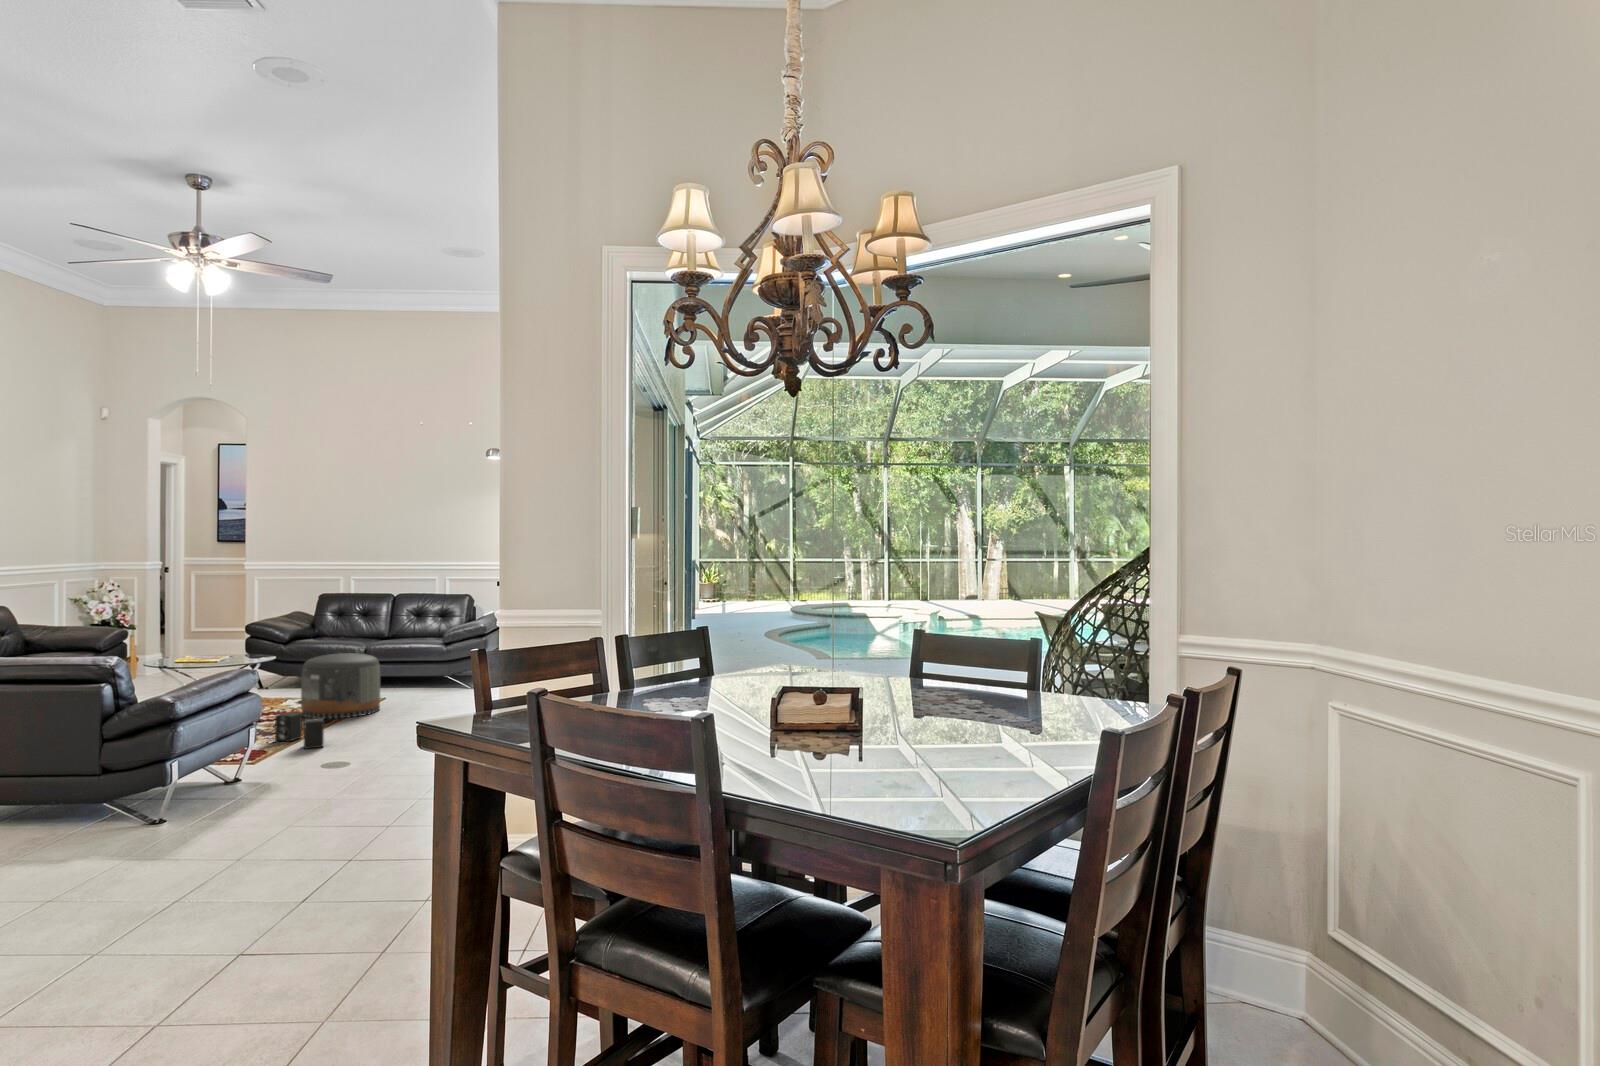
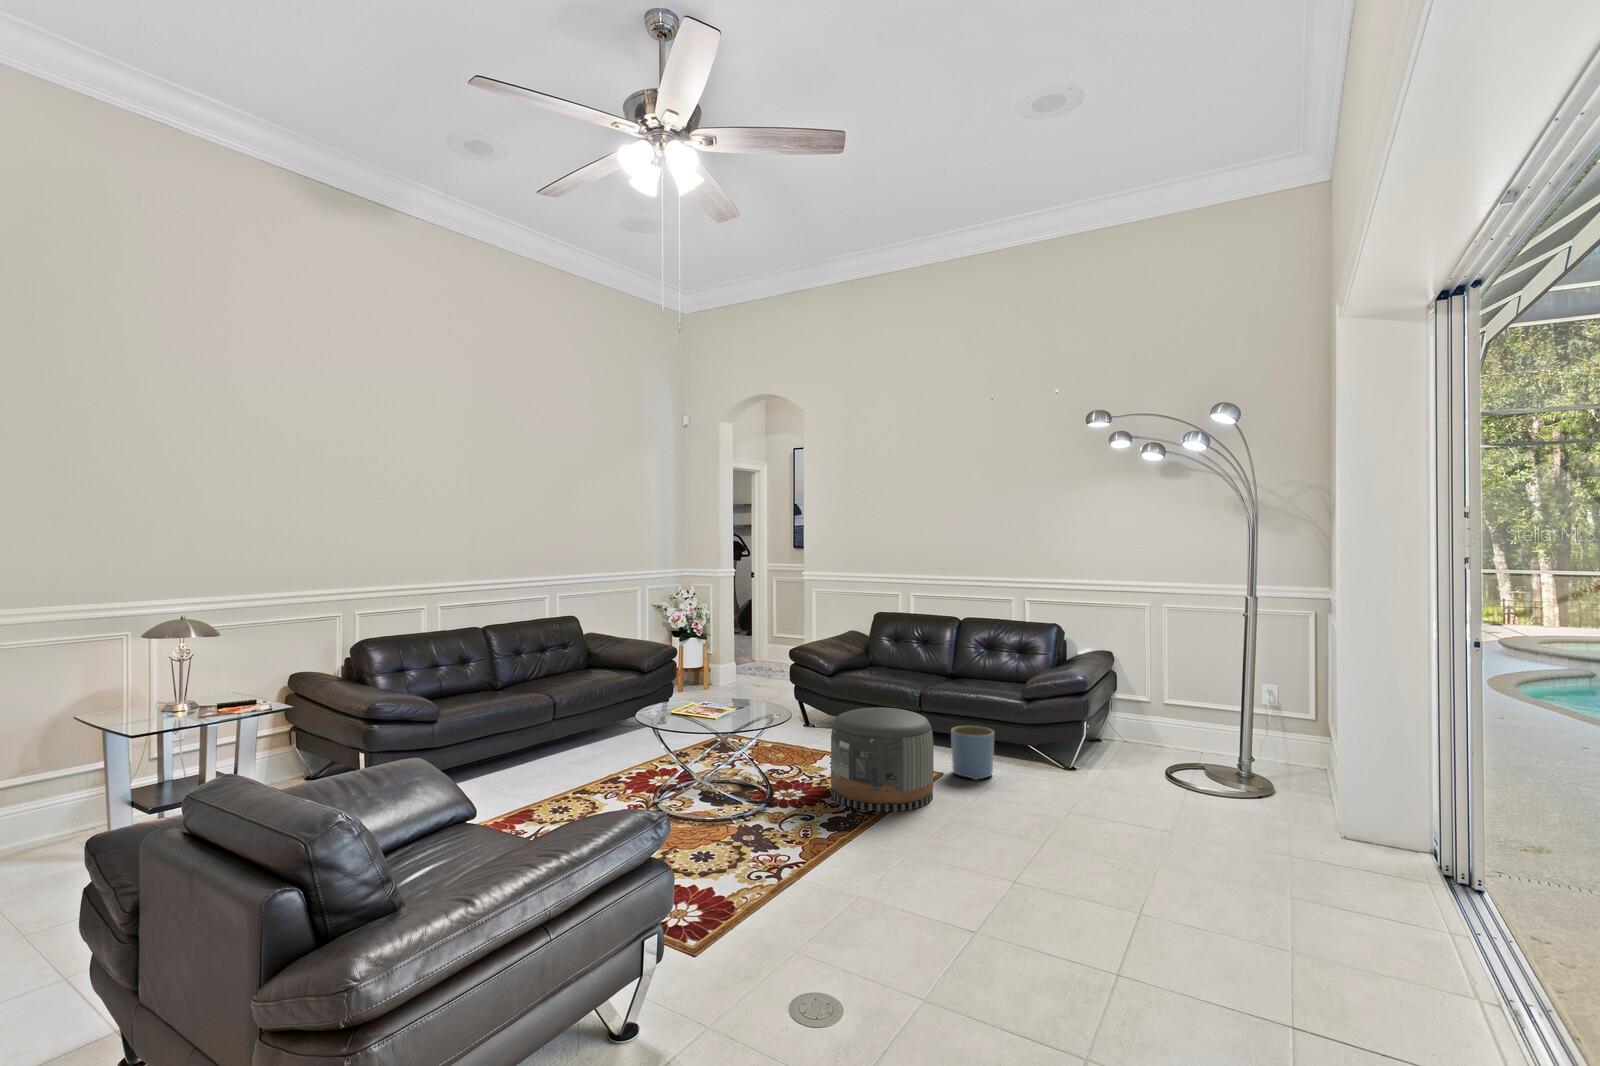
planter: none [391,666,423,700] -> present [951,726,994,780]
speaker: present [275,712,324,749] -> none [773,813,833,900]

